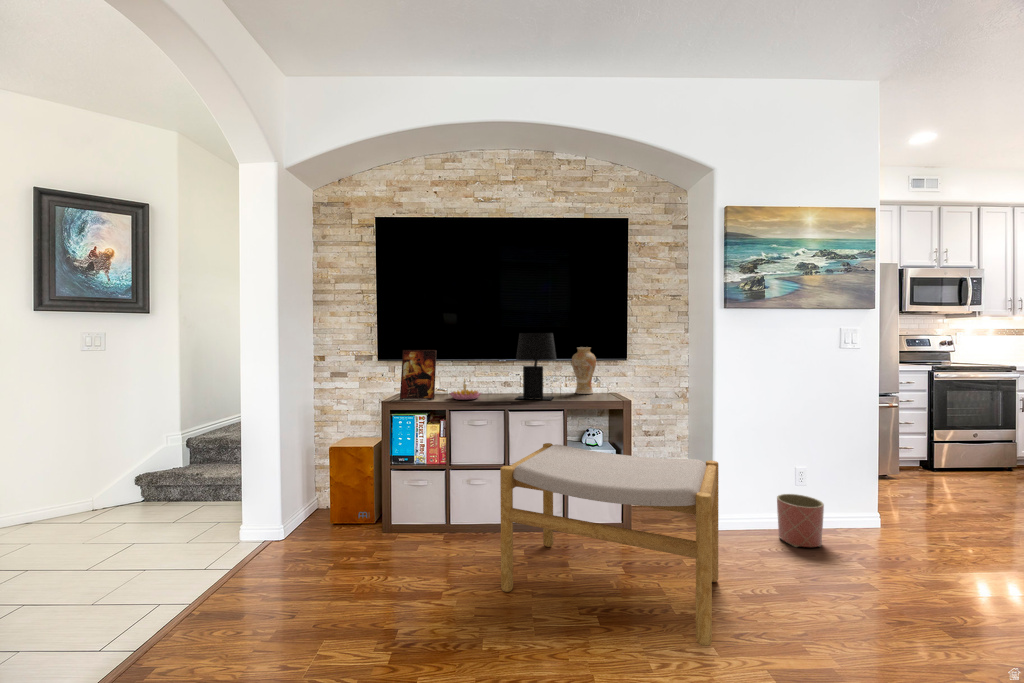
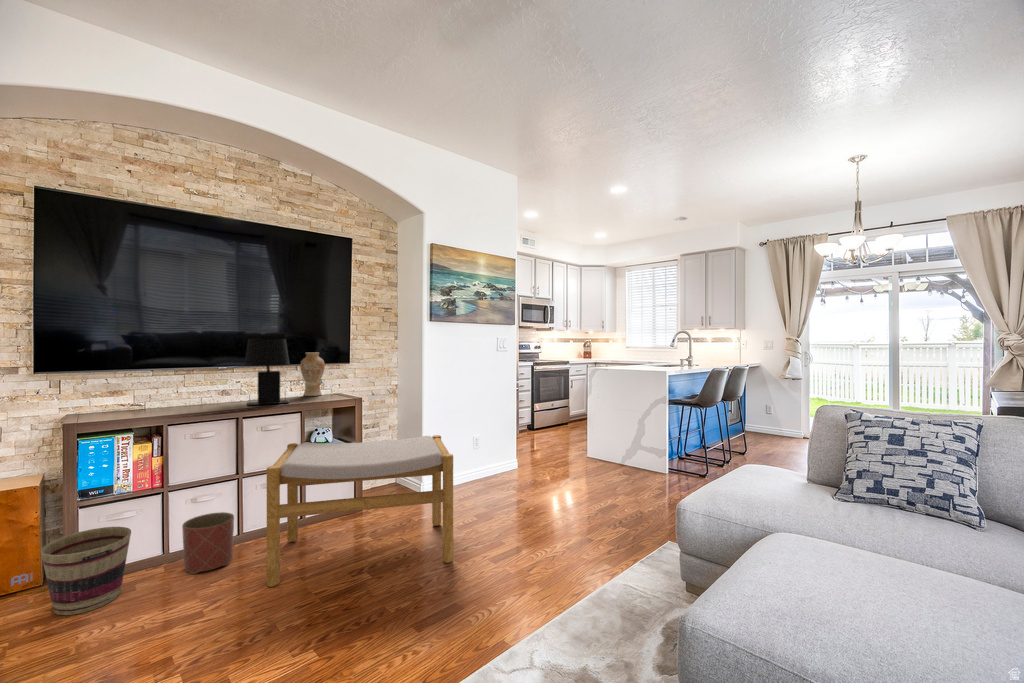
picture frame: present [400,350,436,399] -> none [87,357,141,419]
candle holder: present [450,379,481,400] -> none [162,387,205,412]
basket: none [361,490,417,558] -> present [41,527,131,615]
planter: present [777,494,824,547] -> present [182,512,234,574]

